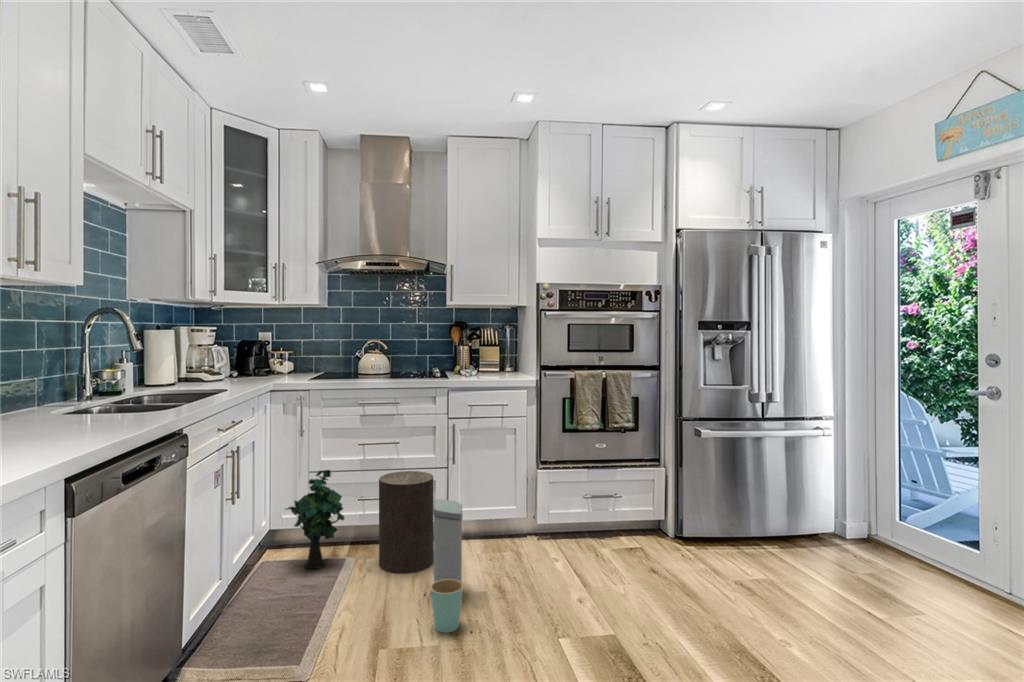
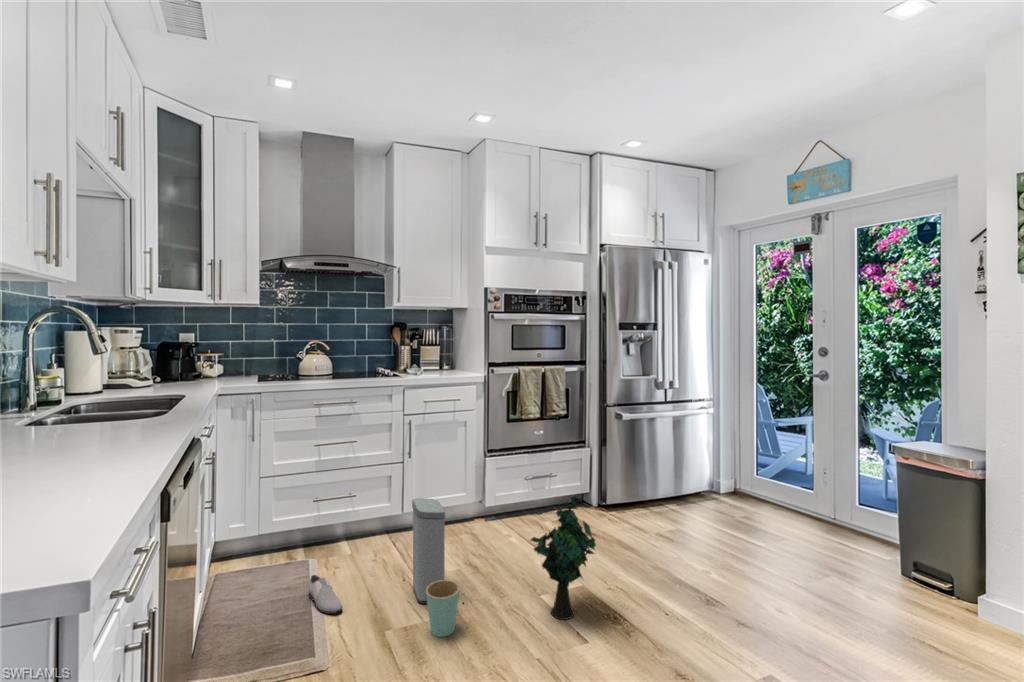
decorative plant: present [285,470,345,569] -> present [531,496,596,620]
stool: present [379,471,433,574] -> none [343,469,399,575]
shoe: none [340,564,364,600] -> present [309,575,343,614]

